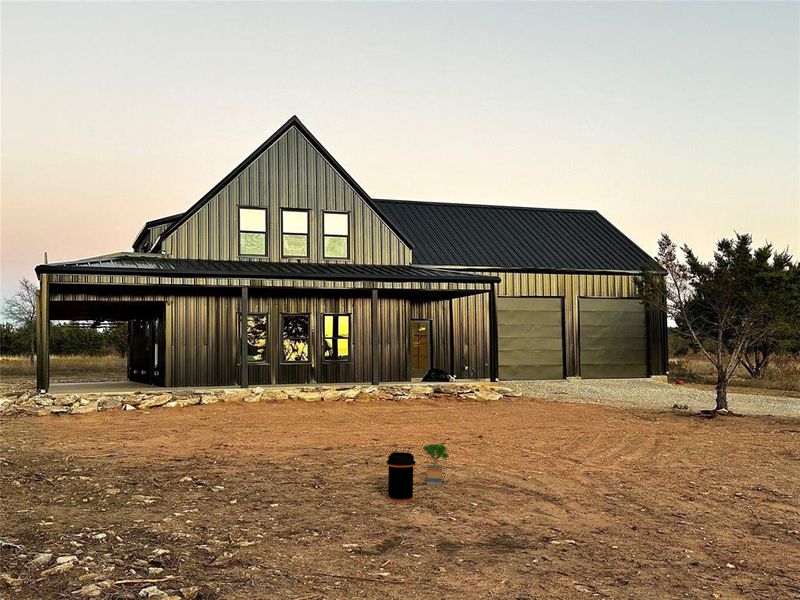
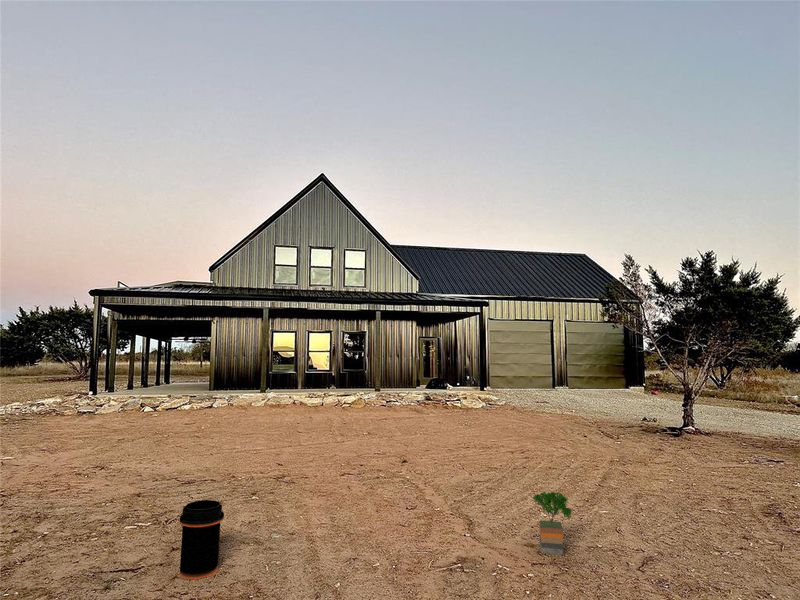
potted tree: present [423,444,449,486] -> present [533,491,572,555]

